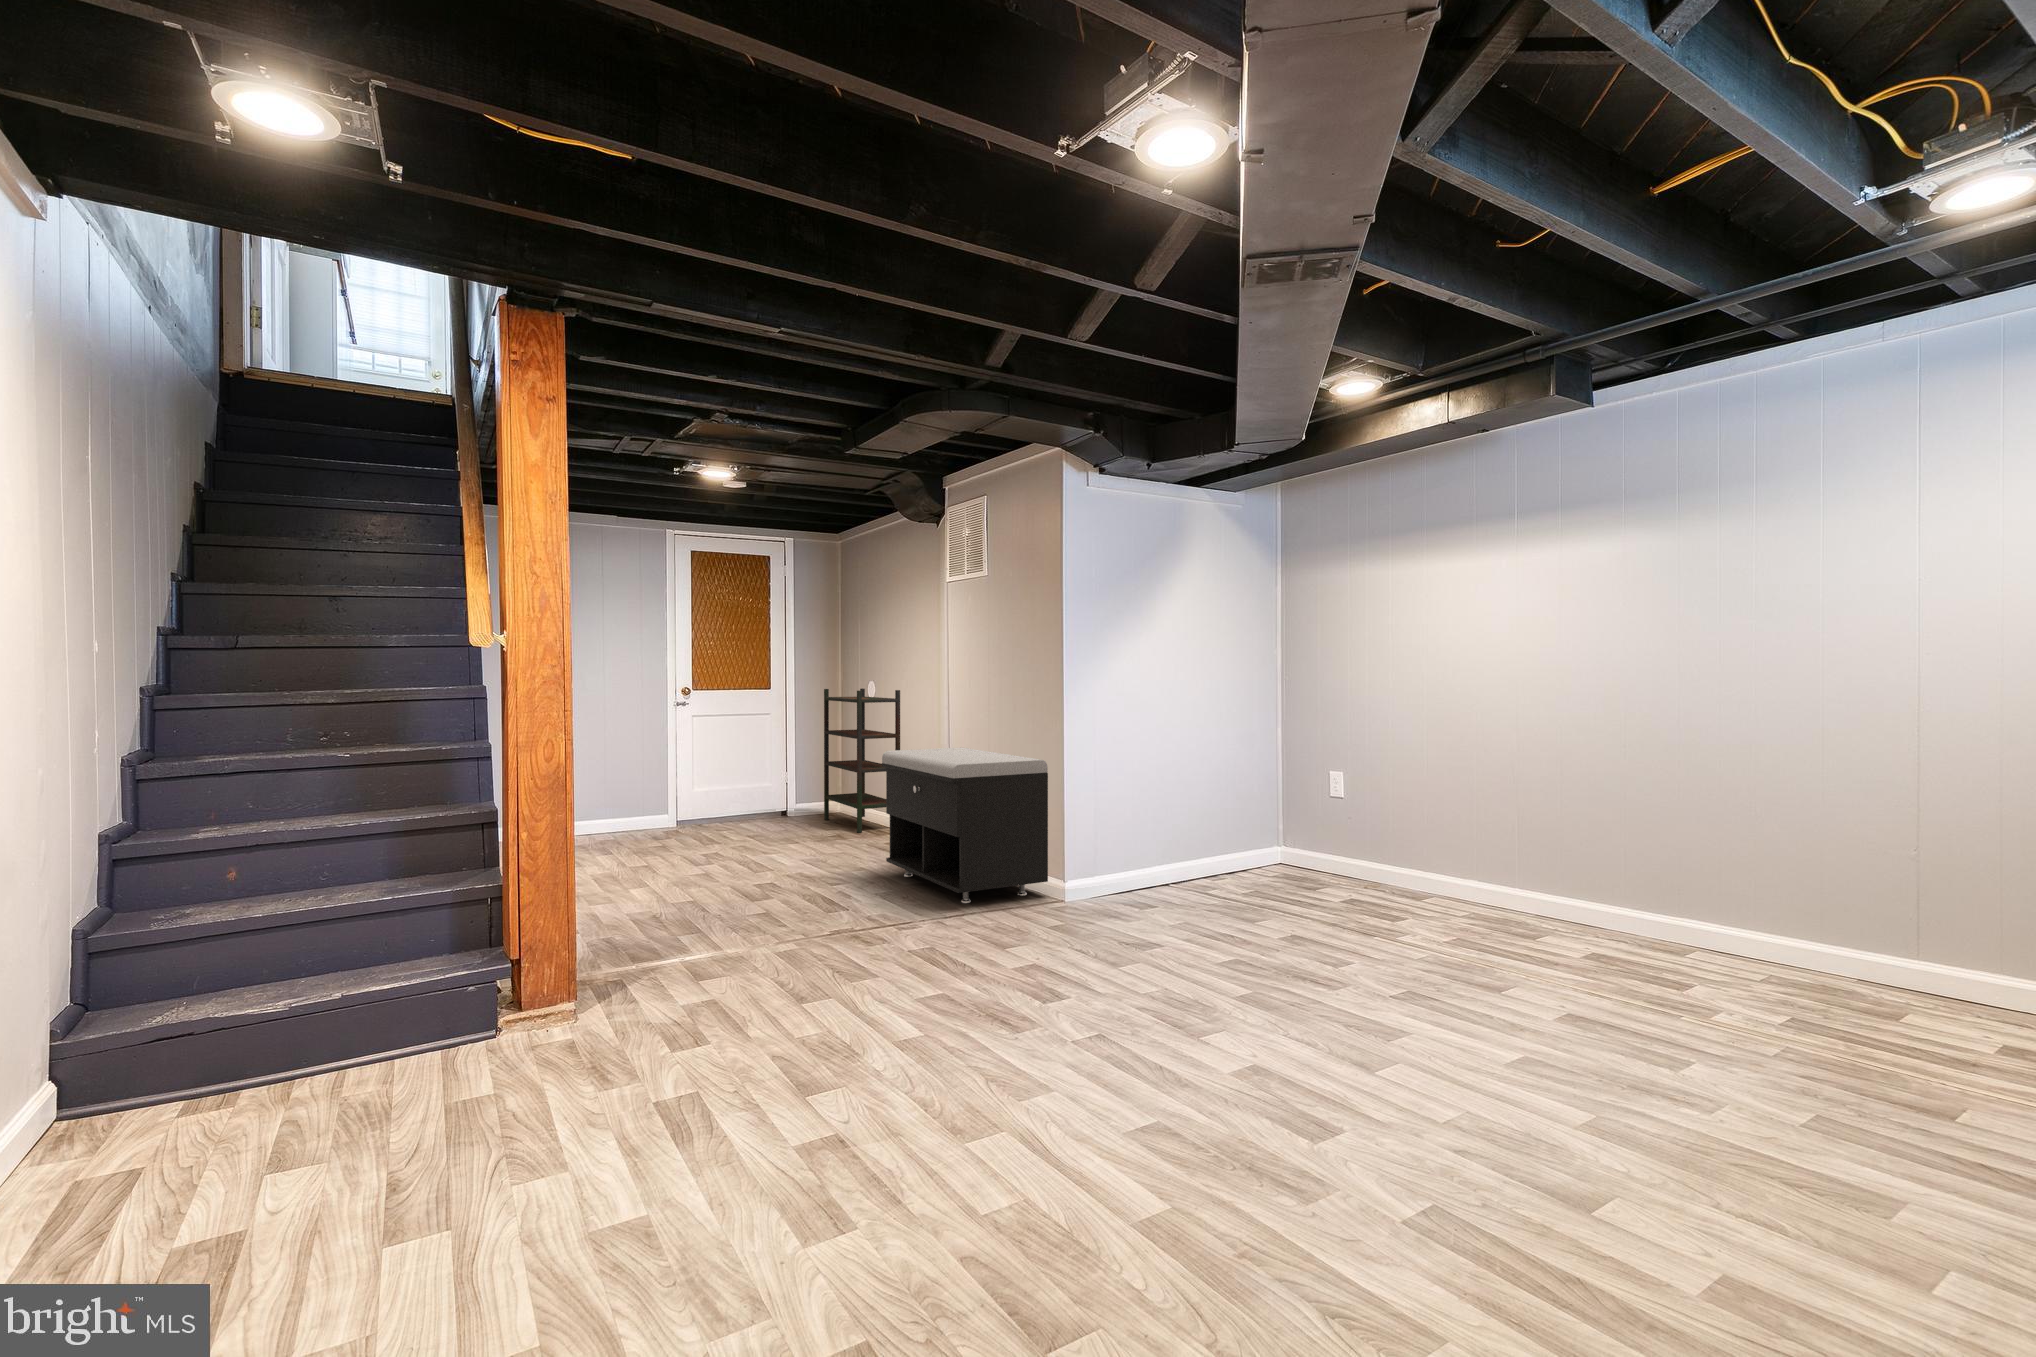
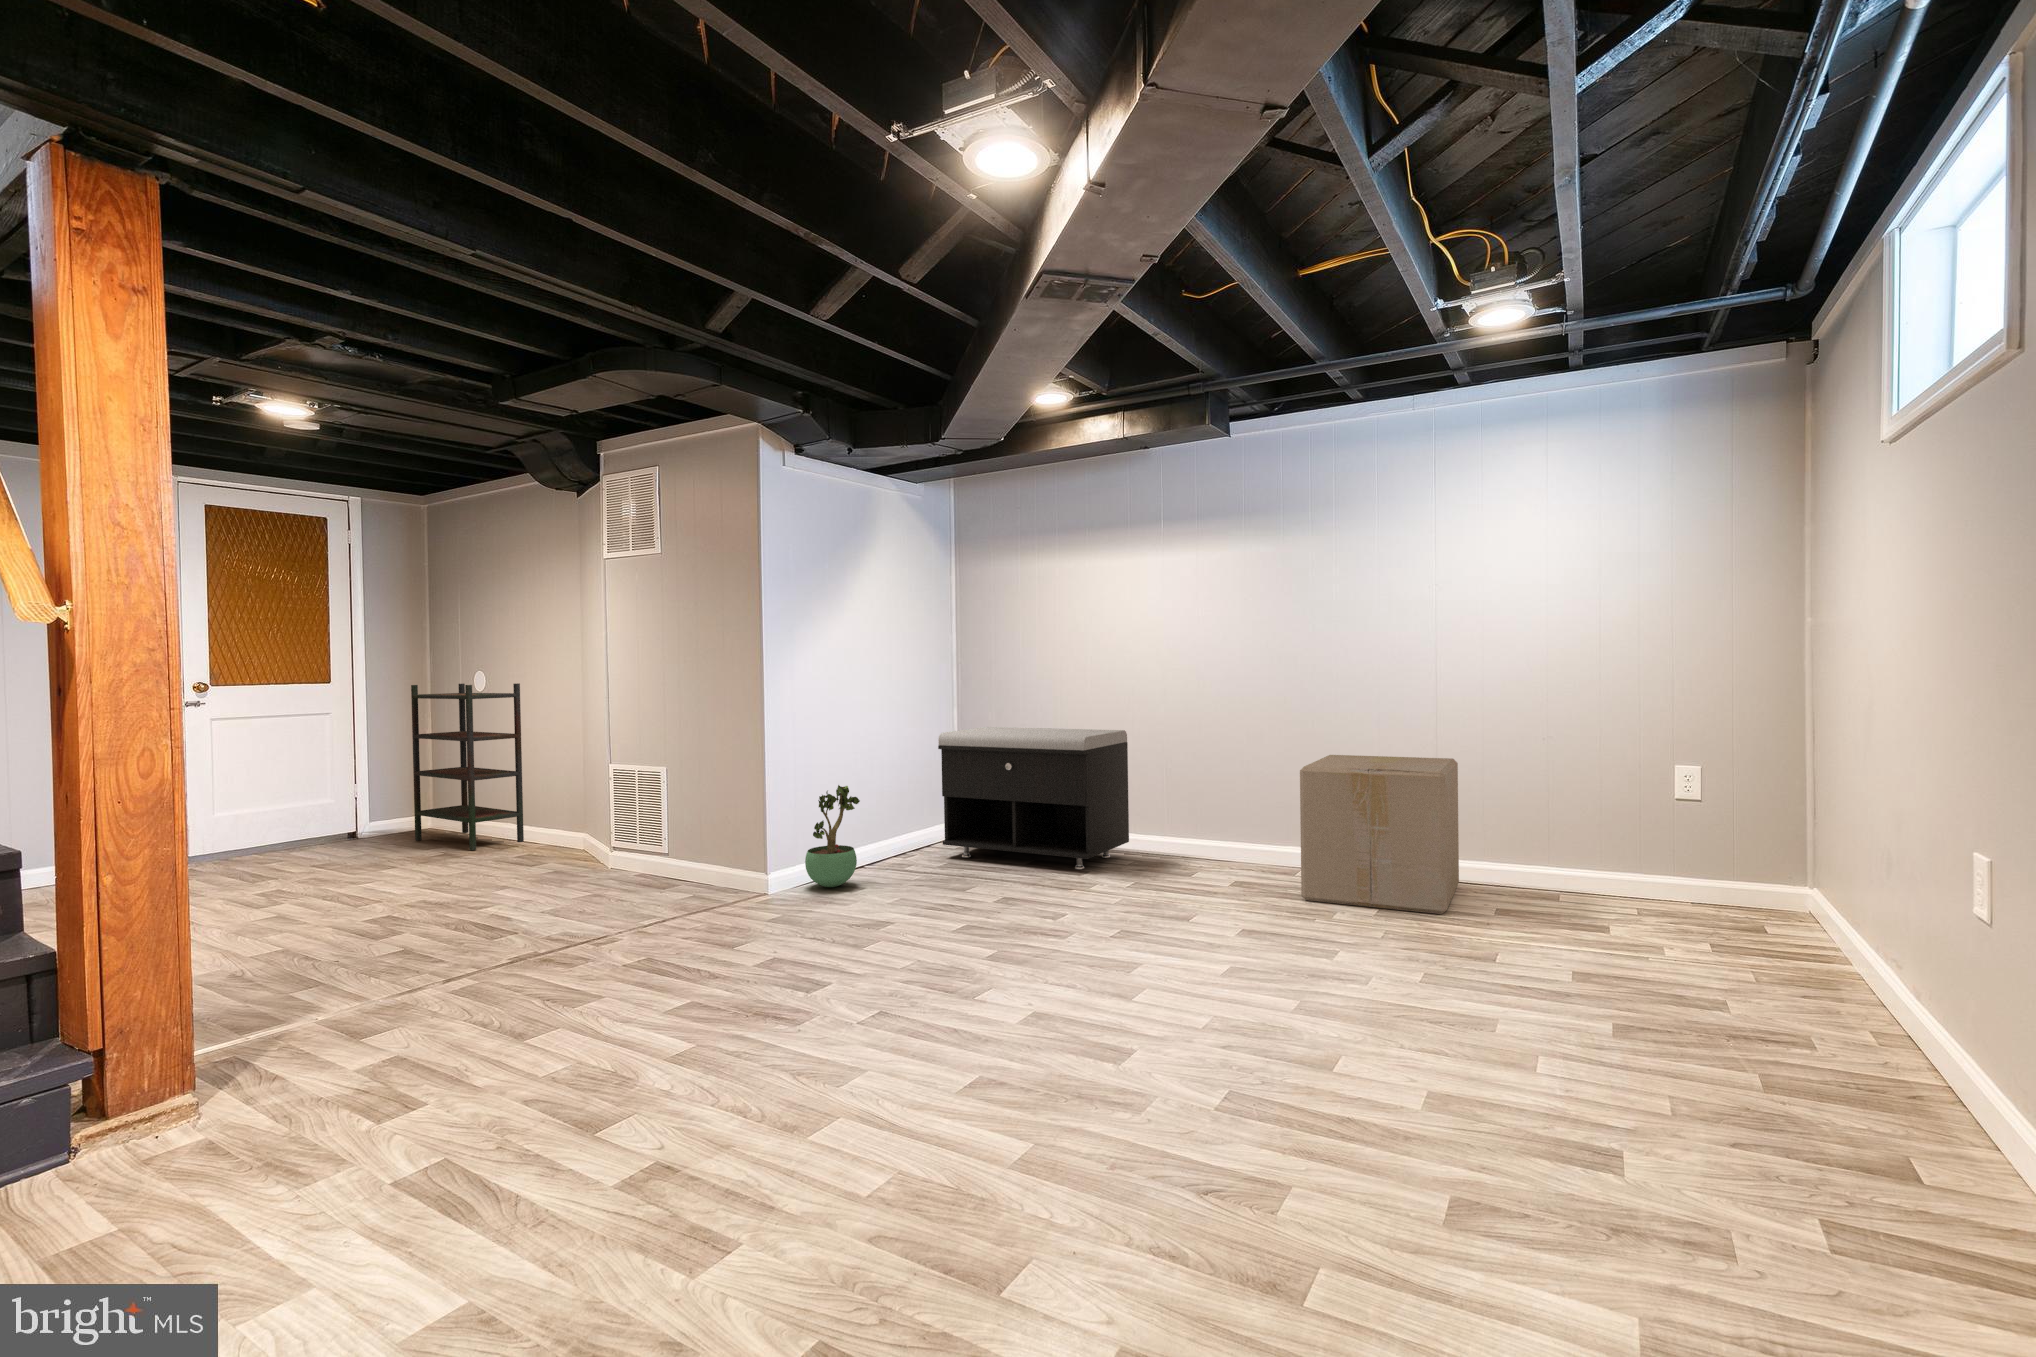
storage bench: present [882,747,1048,904] -> present [938,727,1129,869]
potted plant: none [1106,801,1164,902] -> present [805,785,860,887]
cardboard box: none [1674,810,1942,1039] -> present [1300,755,1459,914]

